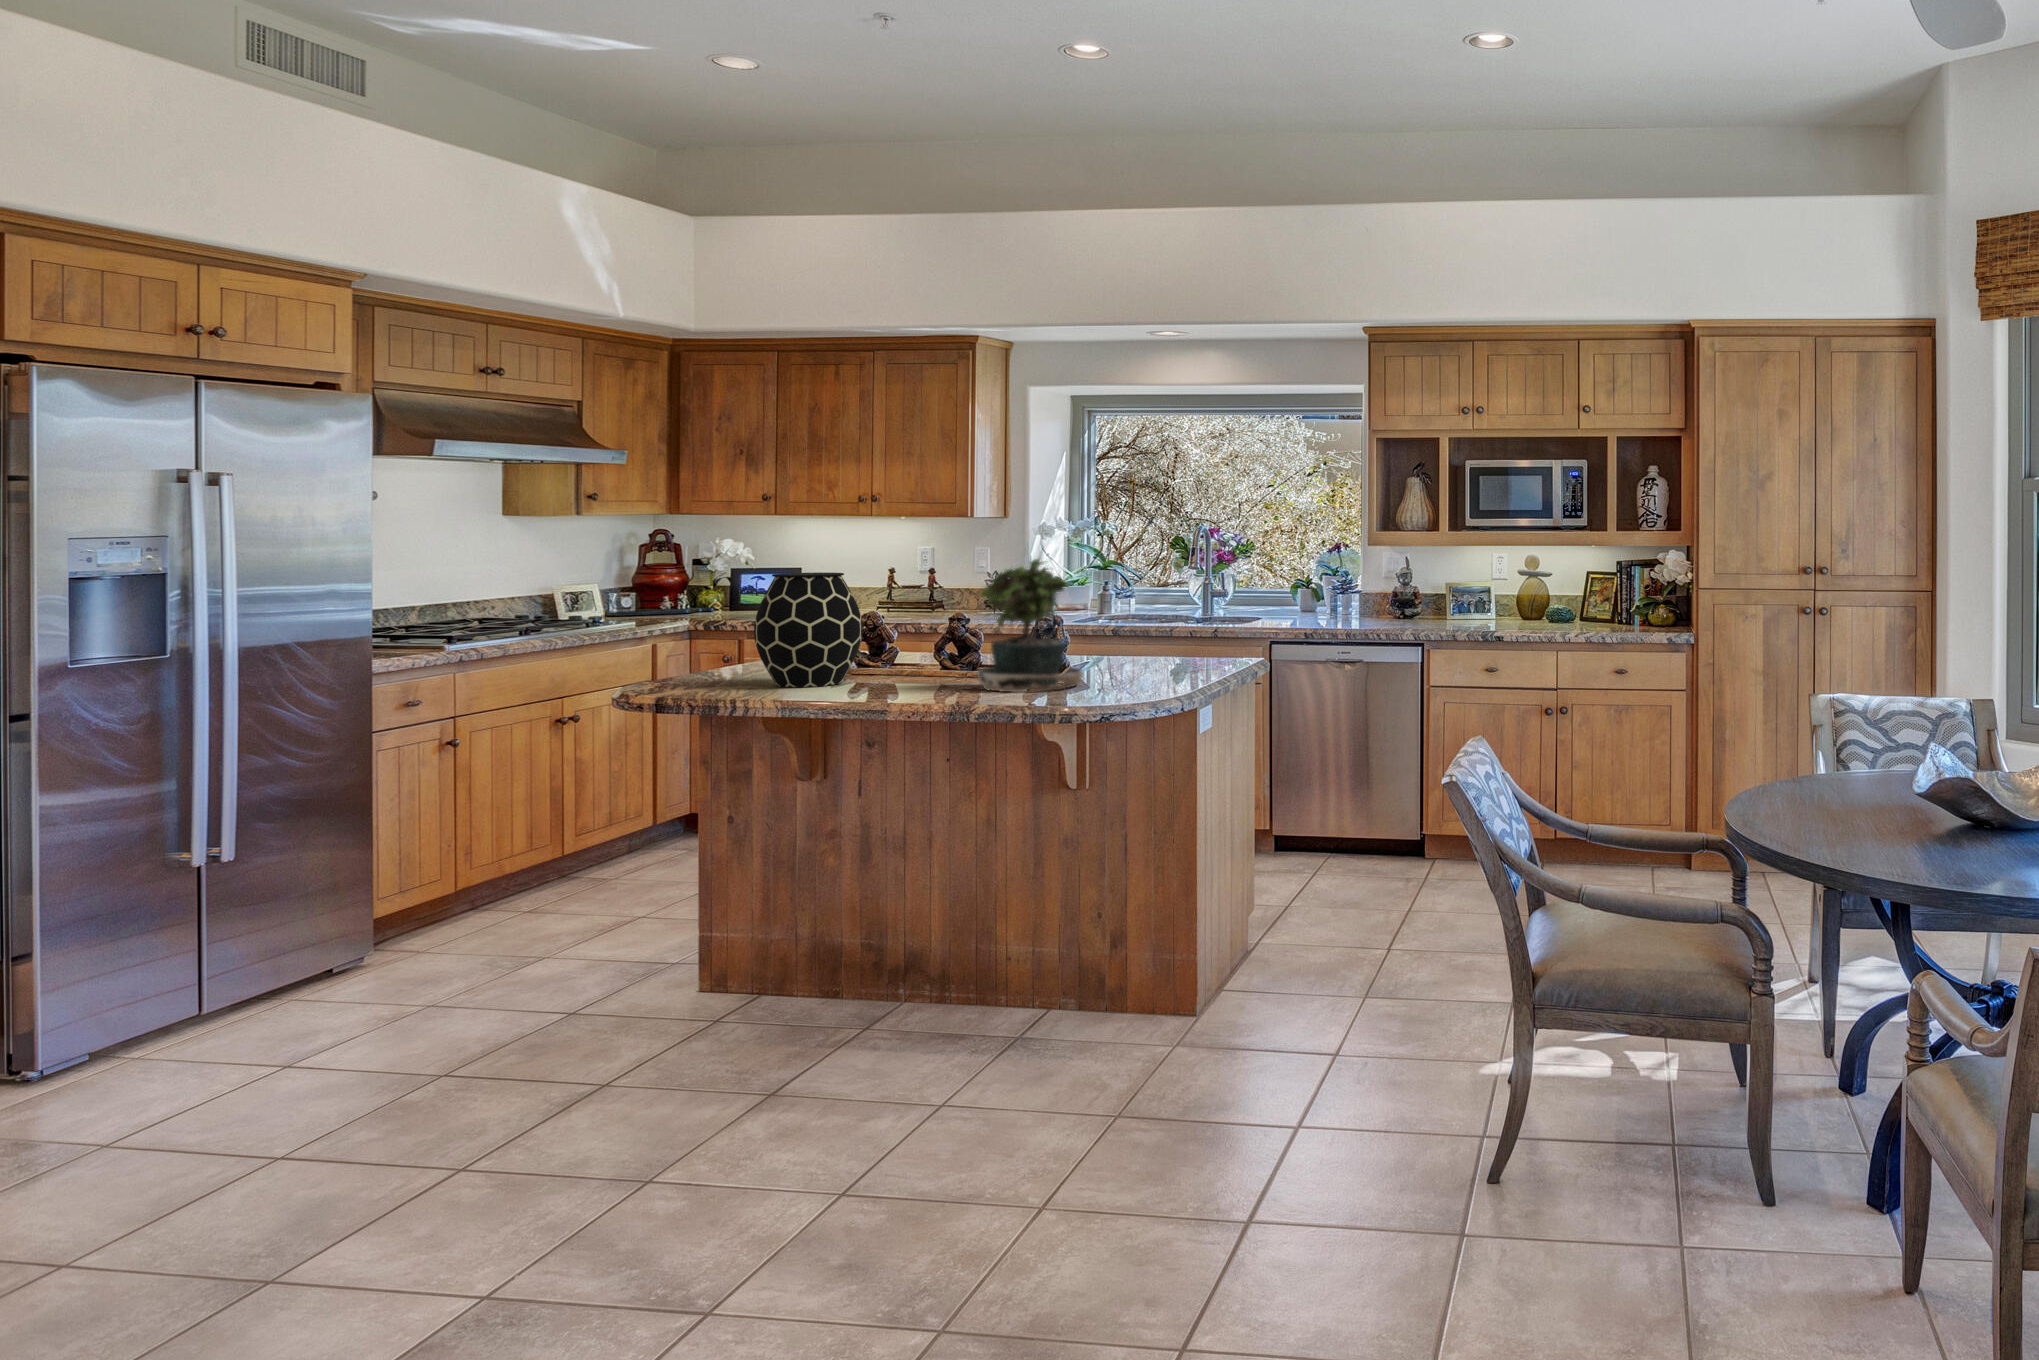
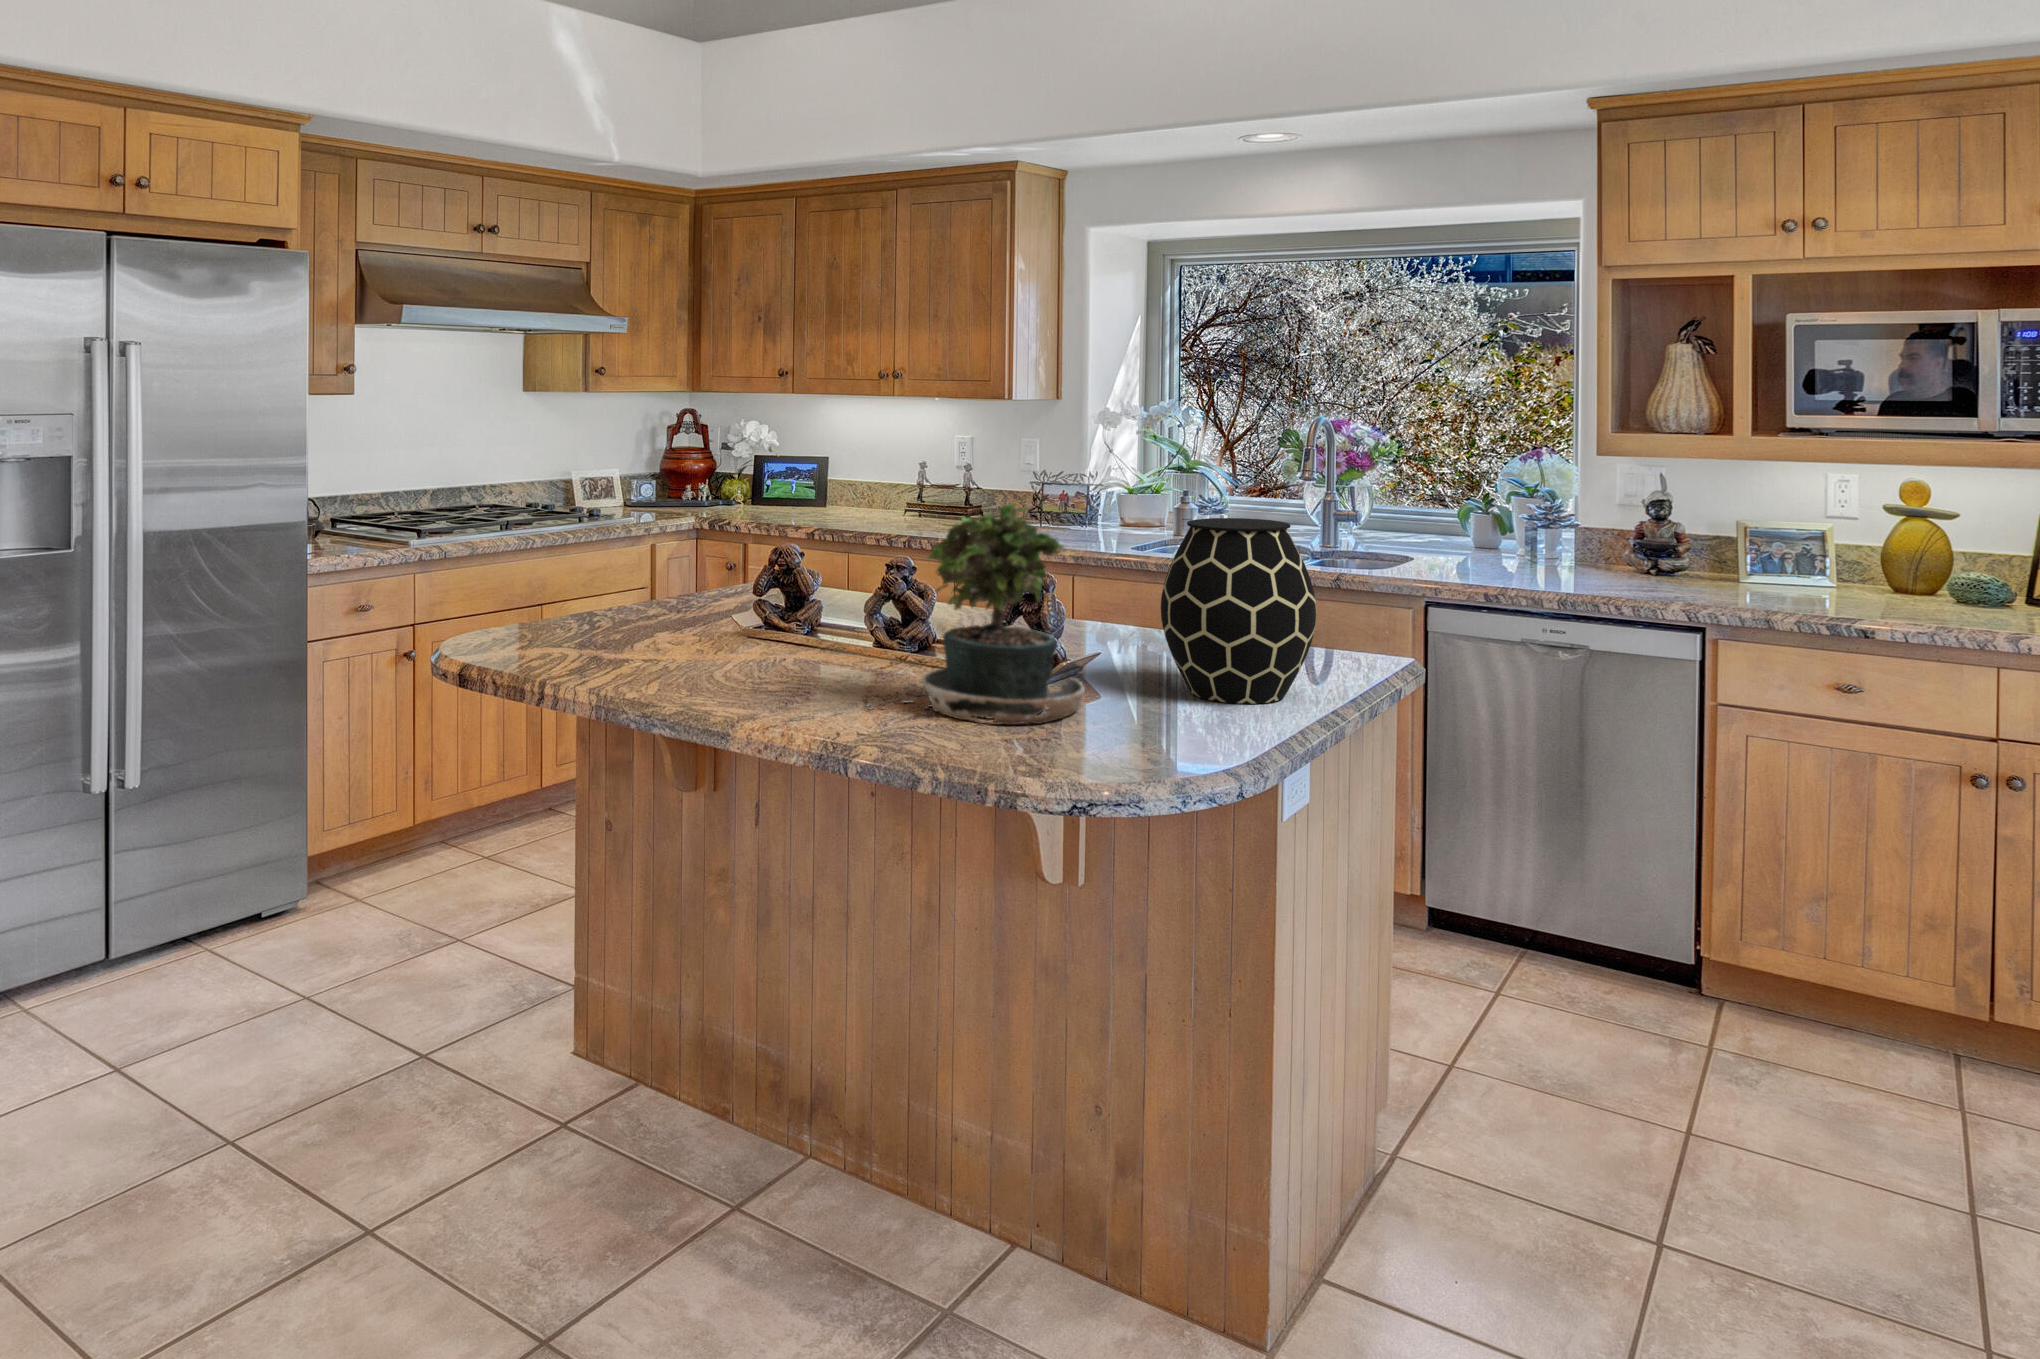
vase: present [754,572,863,687] -> present [1161,518,1317,704]

